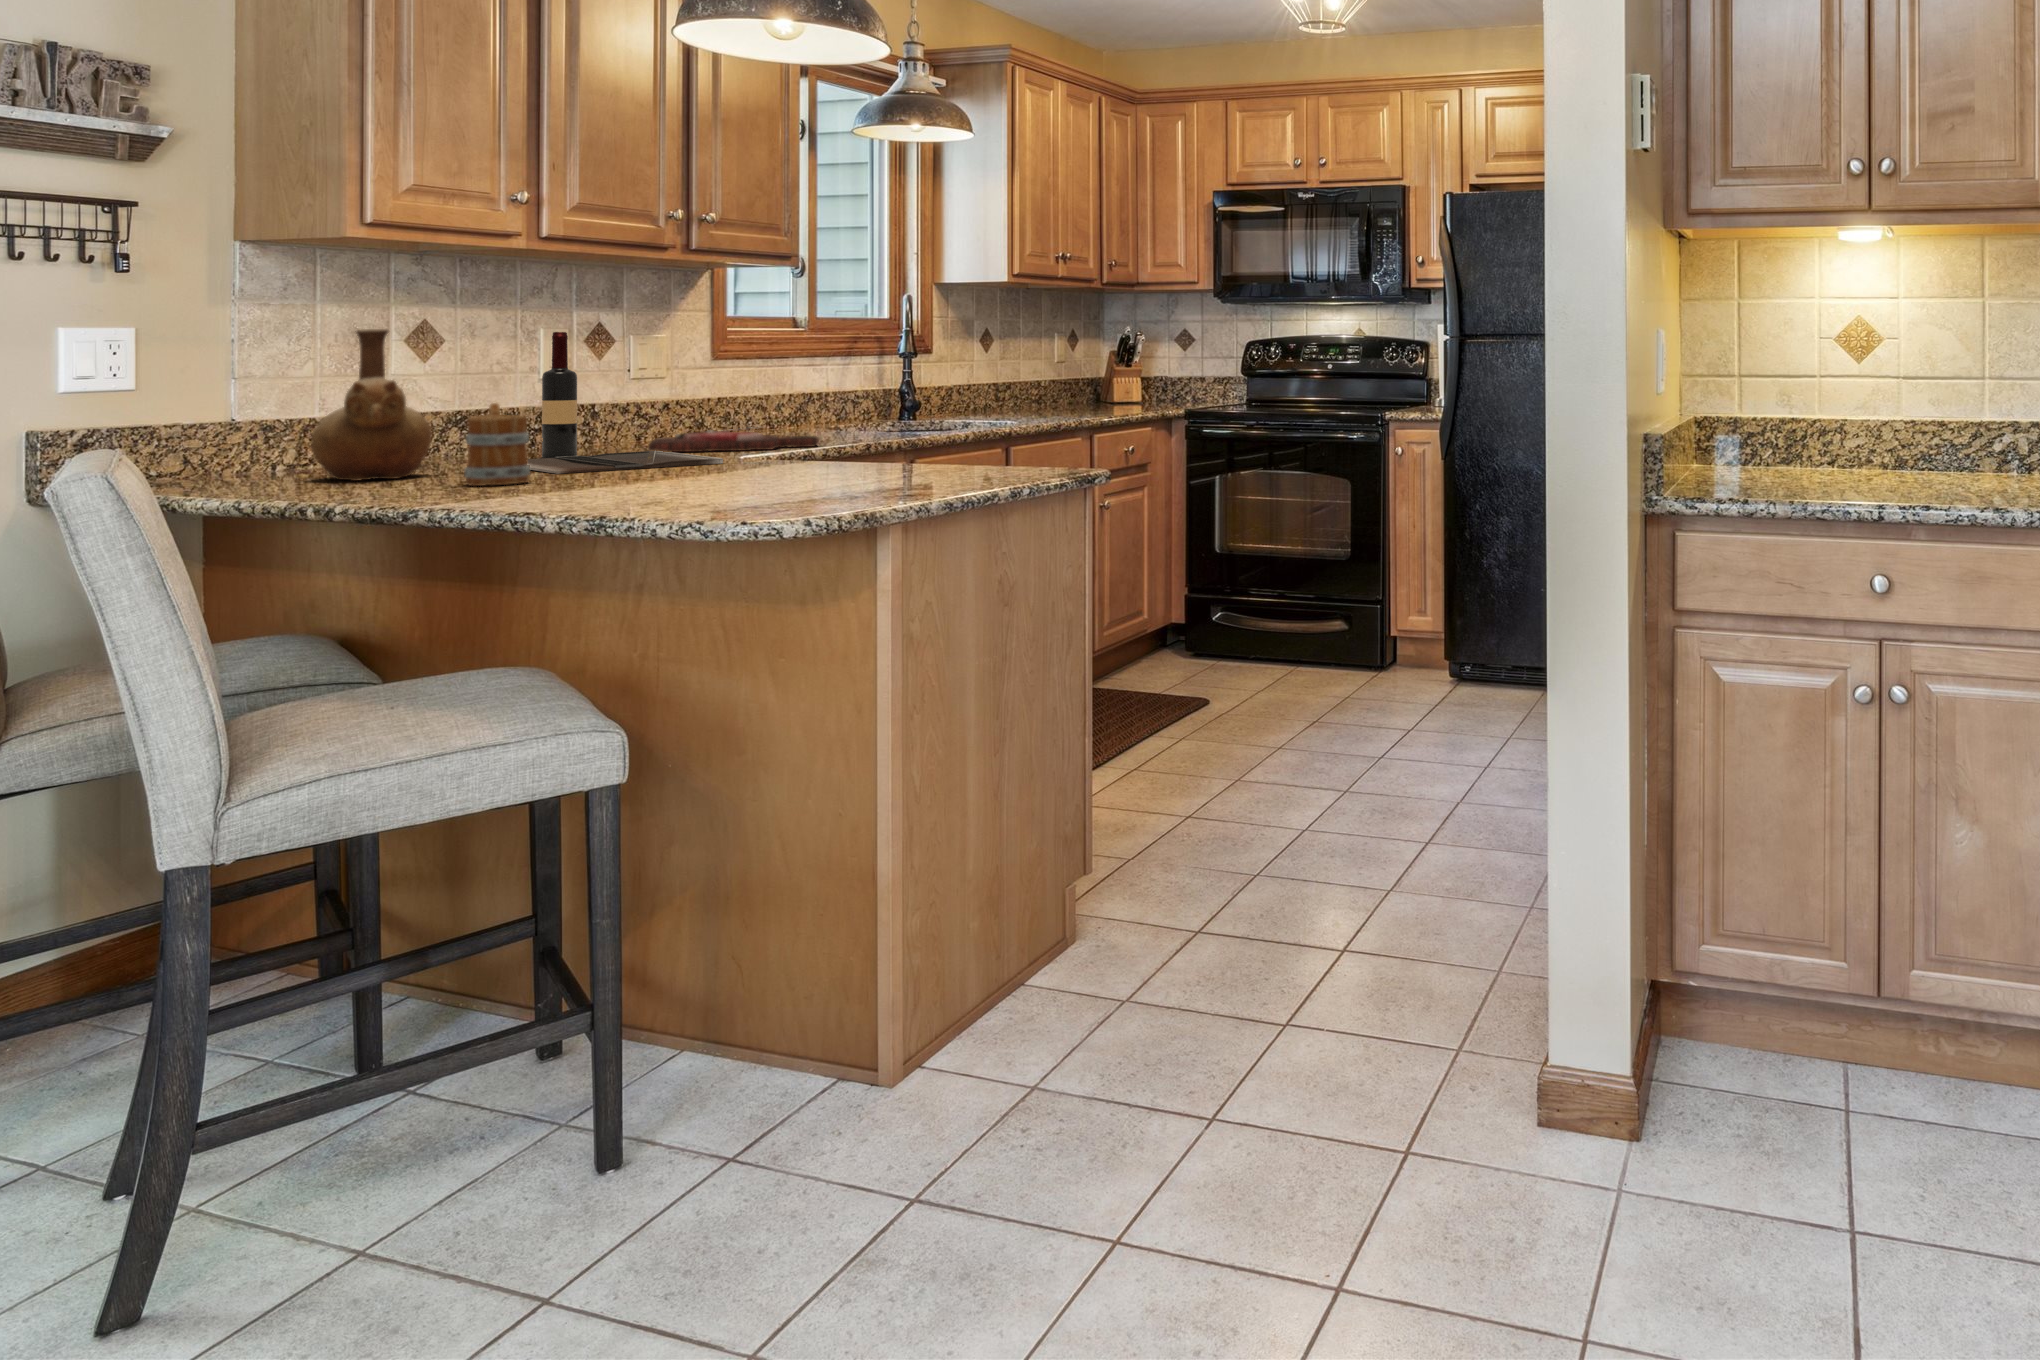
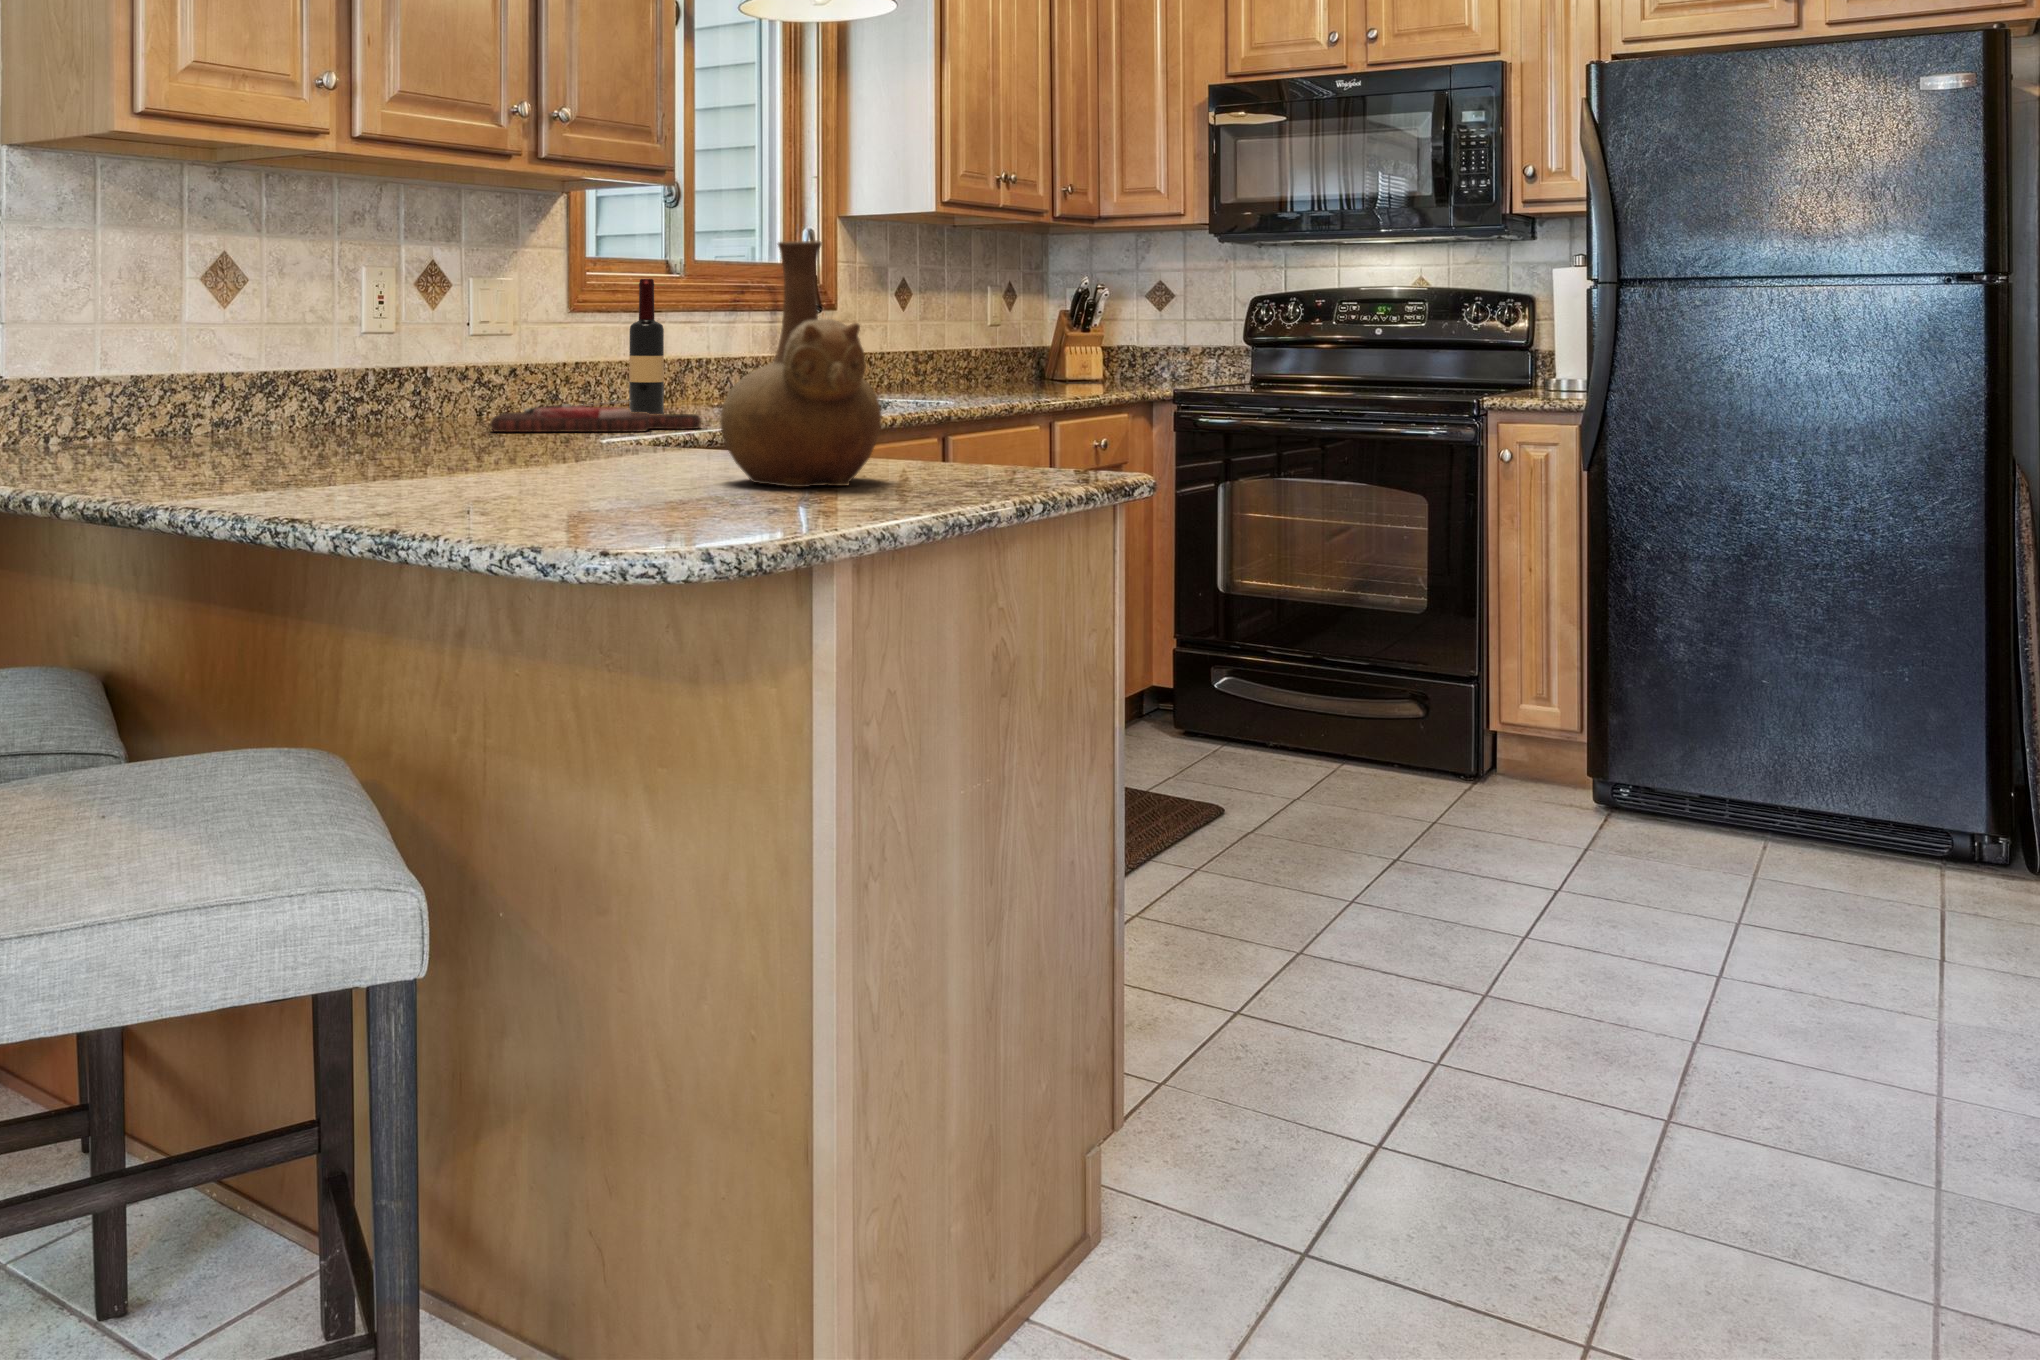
vase: present [311,329,432,481] -> present [720,240,882,487]
wine bottle: present [542,332,577,458] -> present [629,279,664,414]
mug: present [464,403,530,486] -> none [249,358,331,472]
laptop: present [527,451,723,474] -> none [308,429,580,458]

